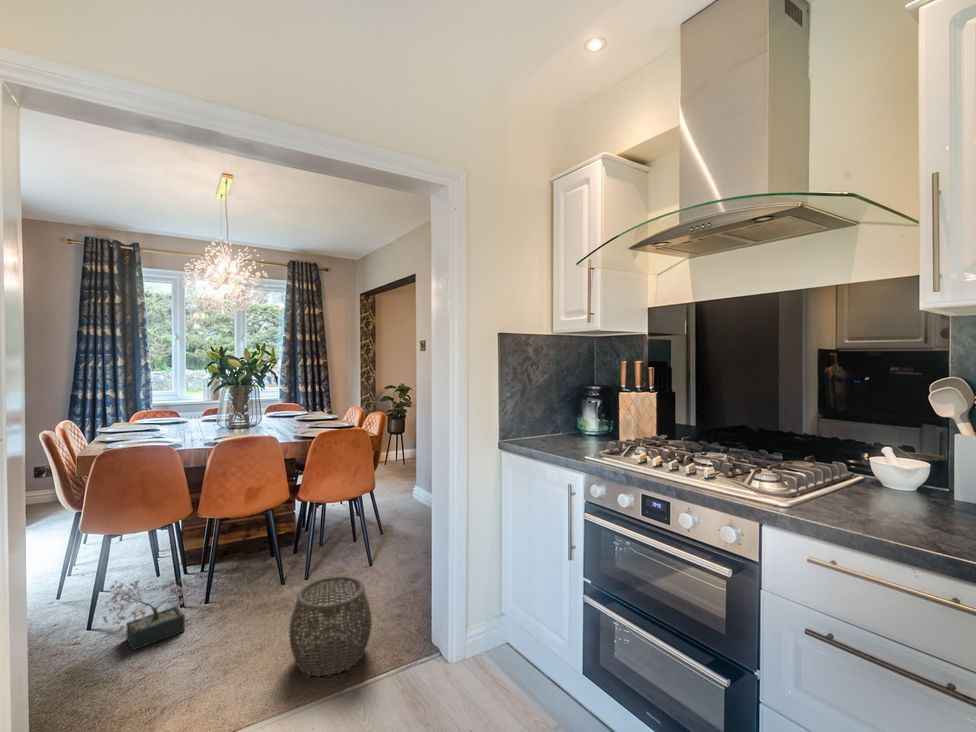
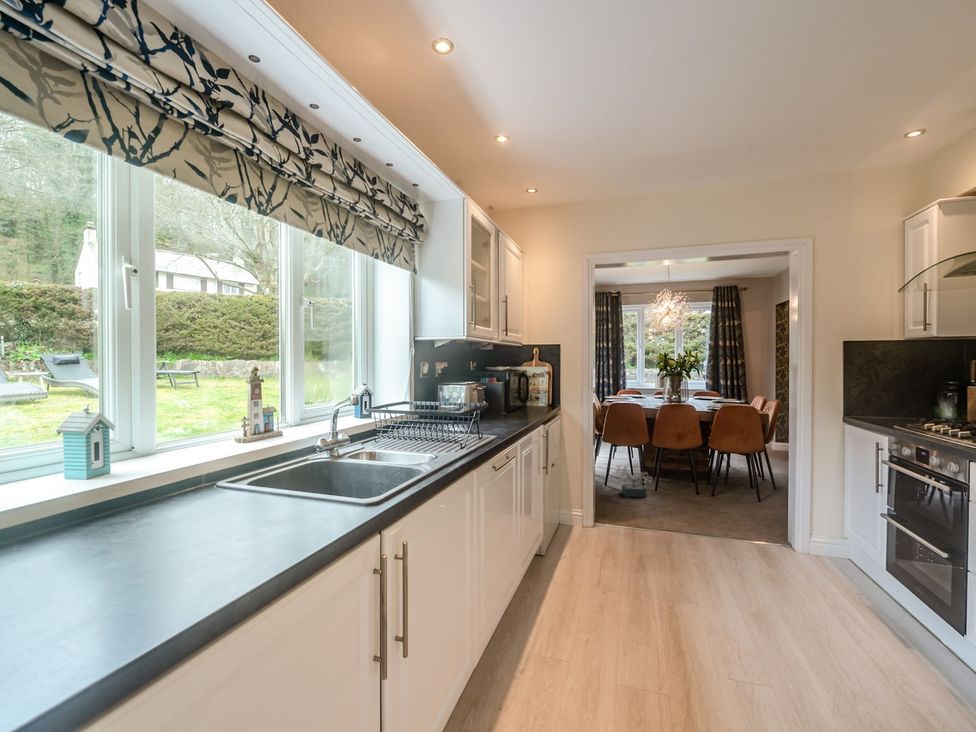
woven basket: present [289,576,372,677] -> none [696,484,746,533]

